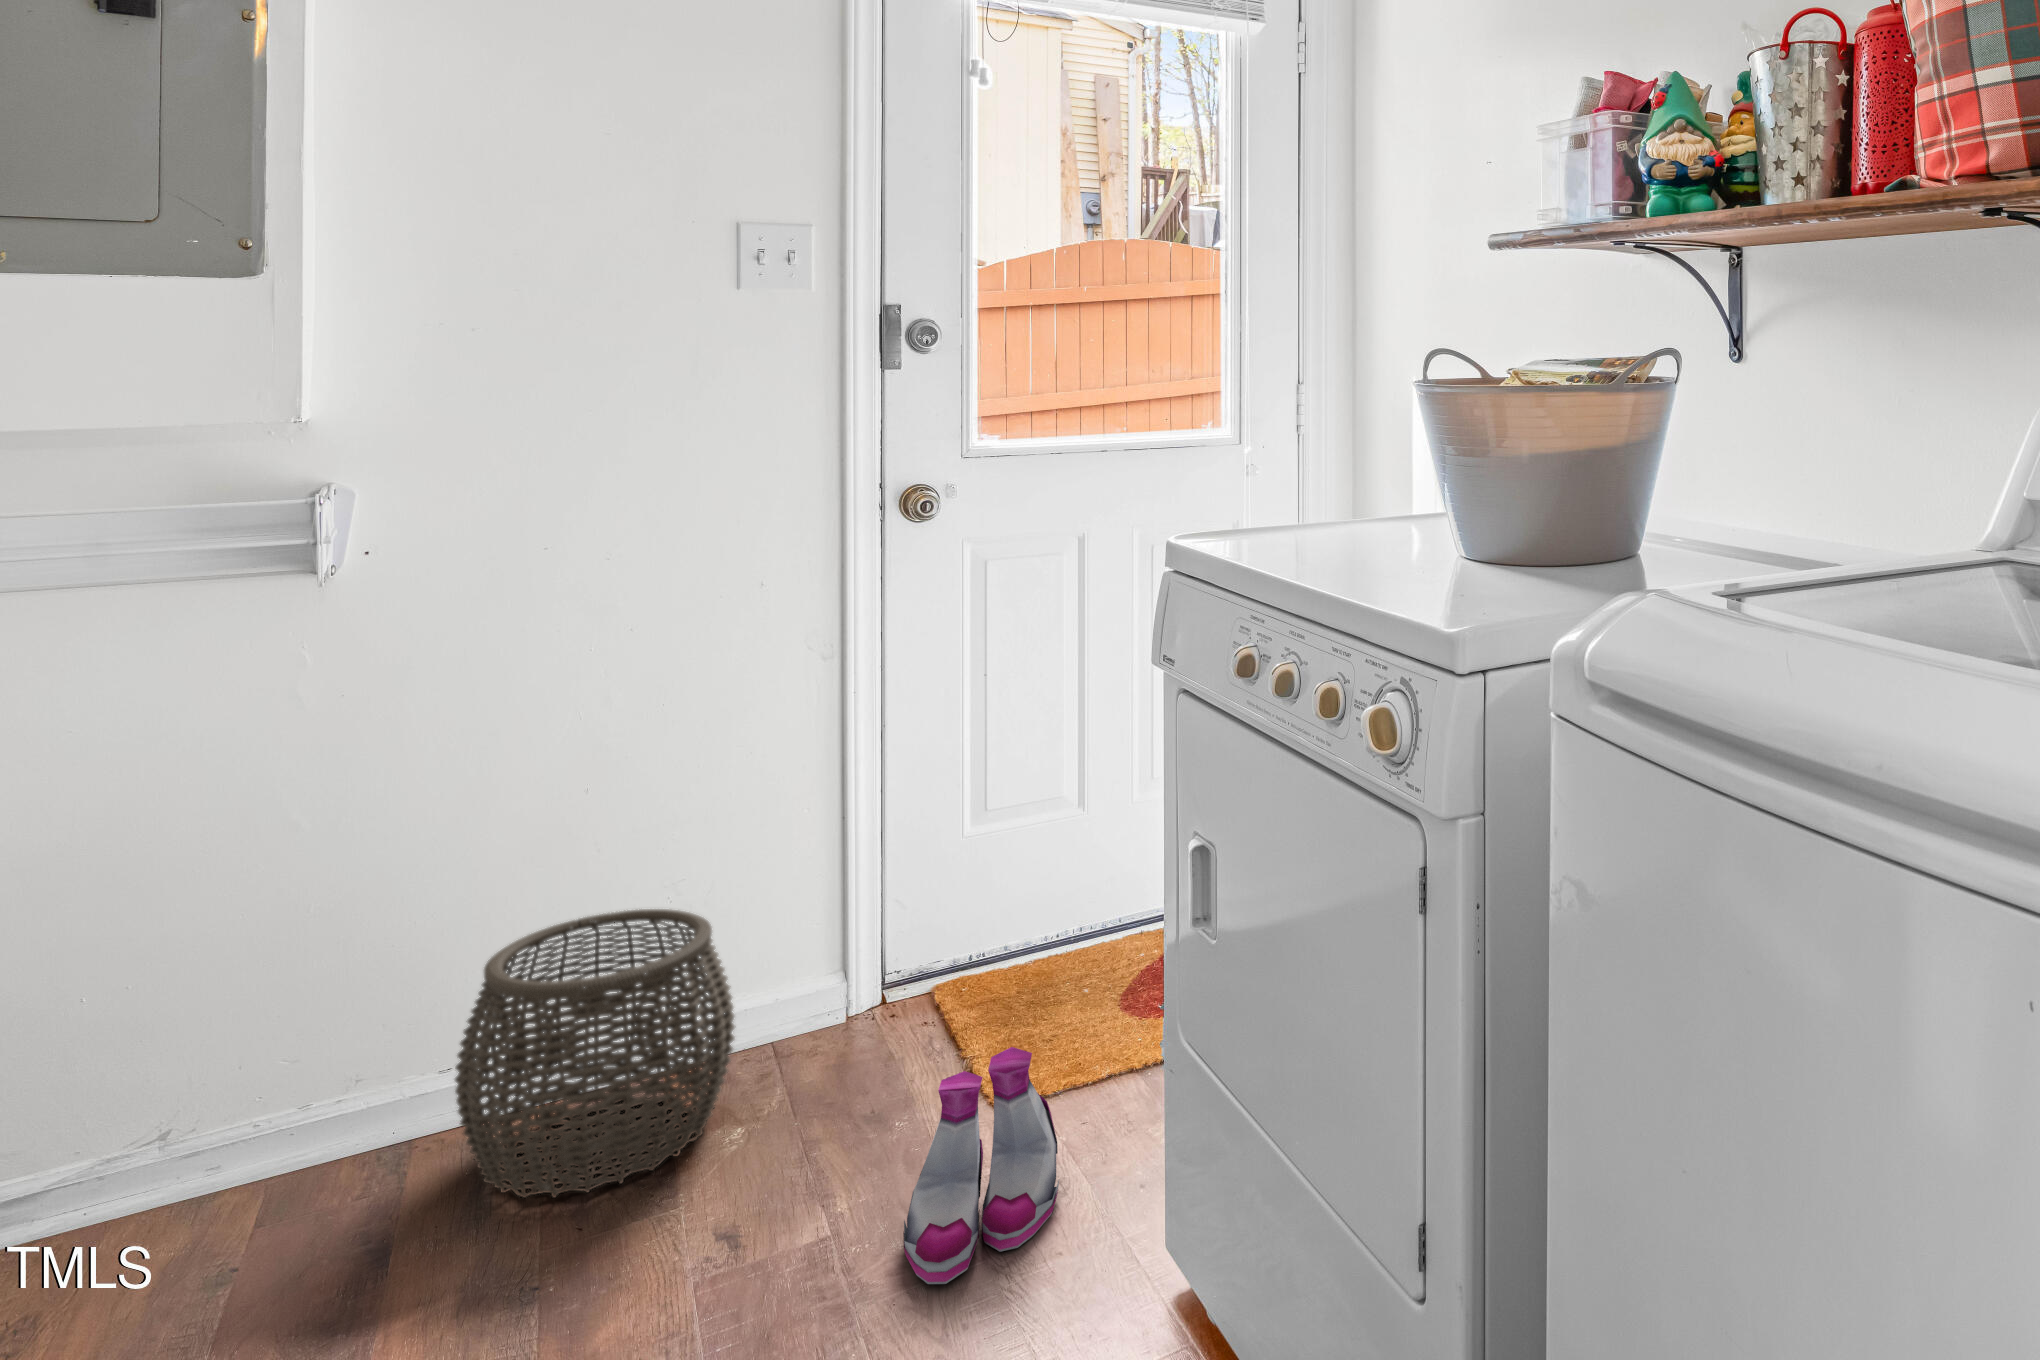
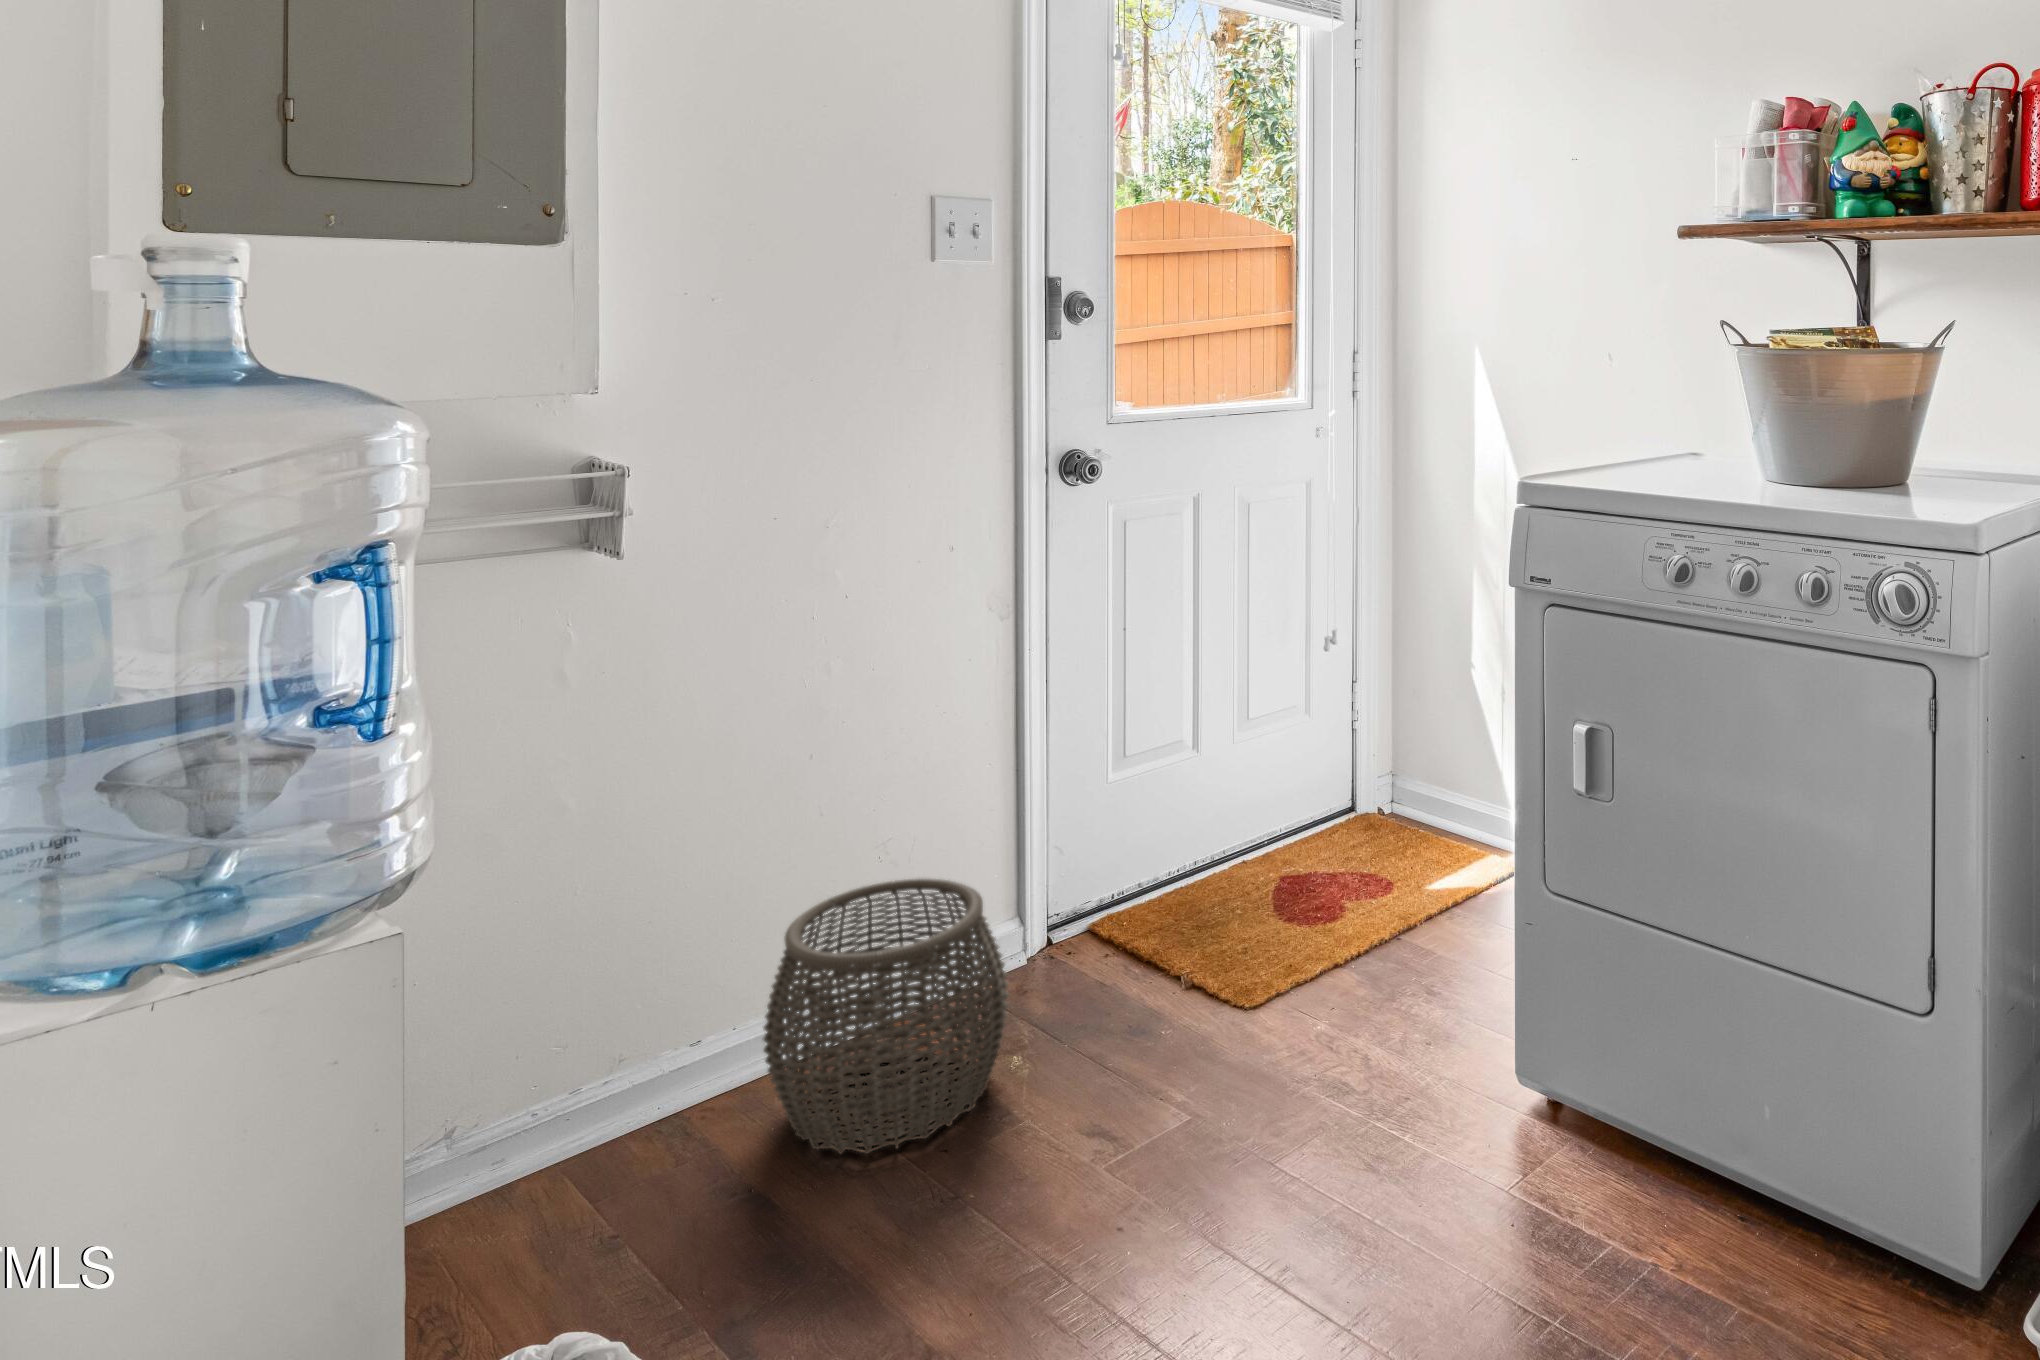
boots: present [903,1047,1059,1284] -> none [1249,945,1364,1146]

